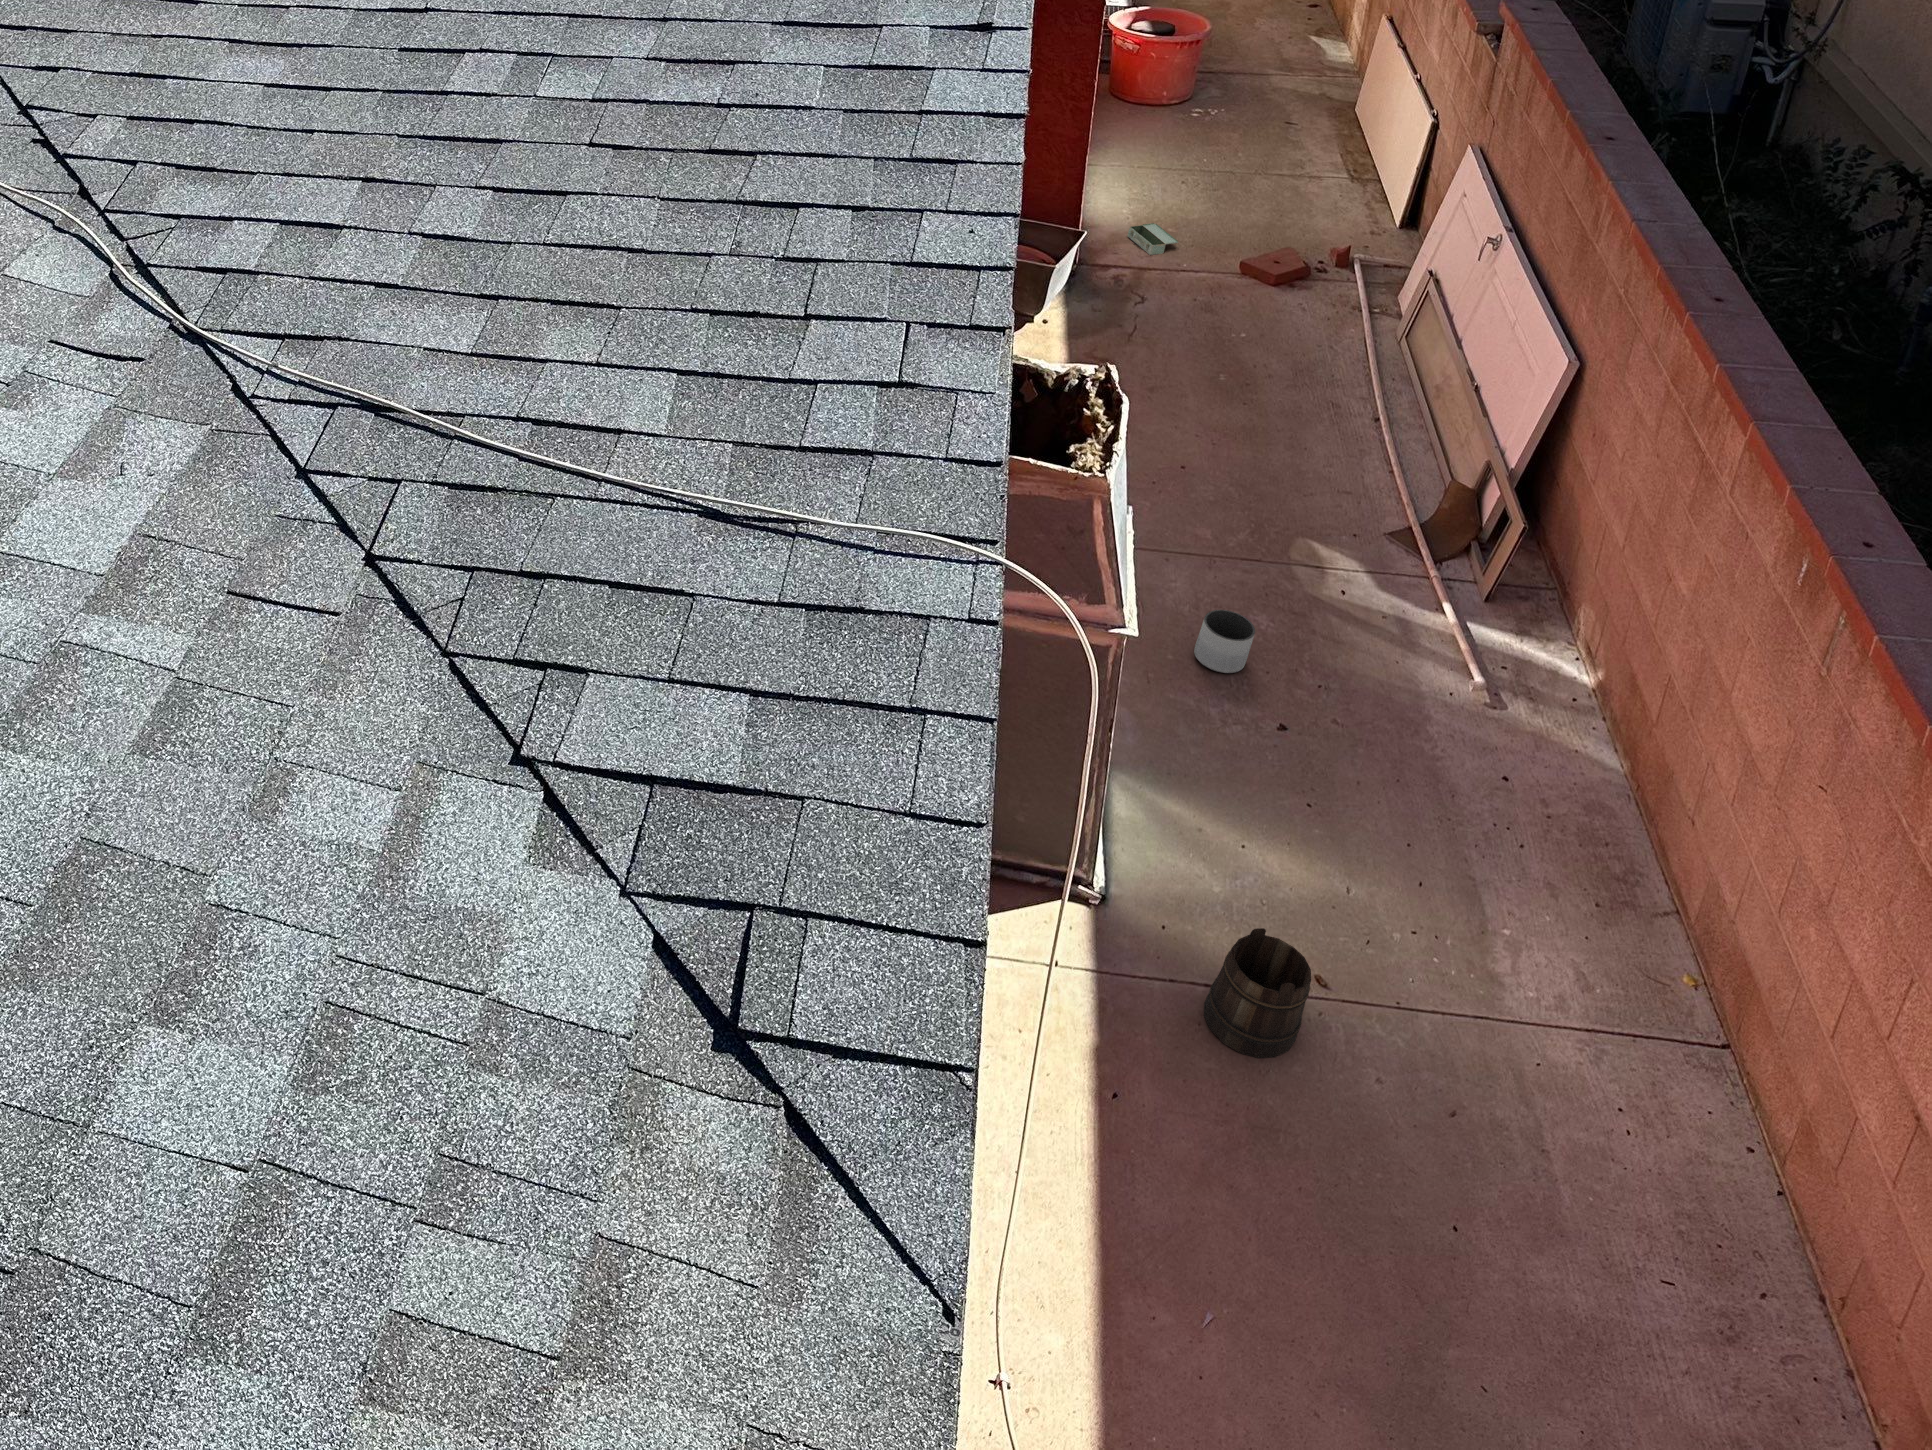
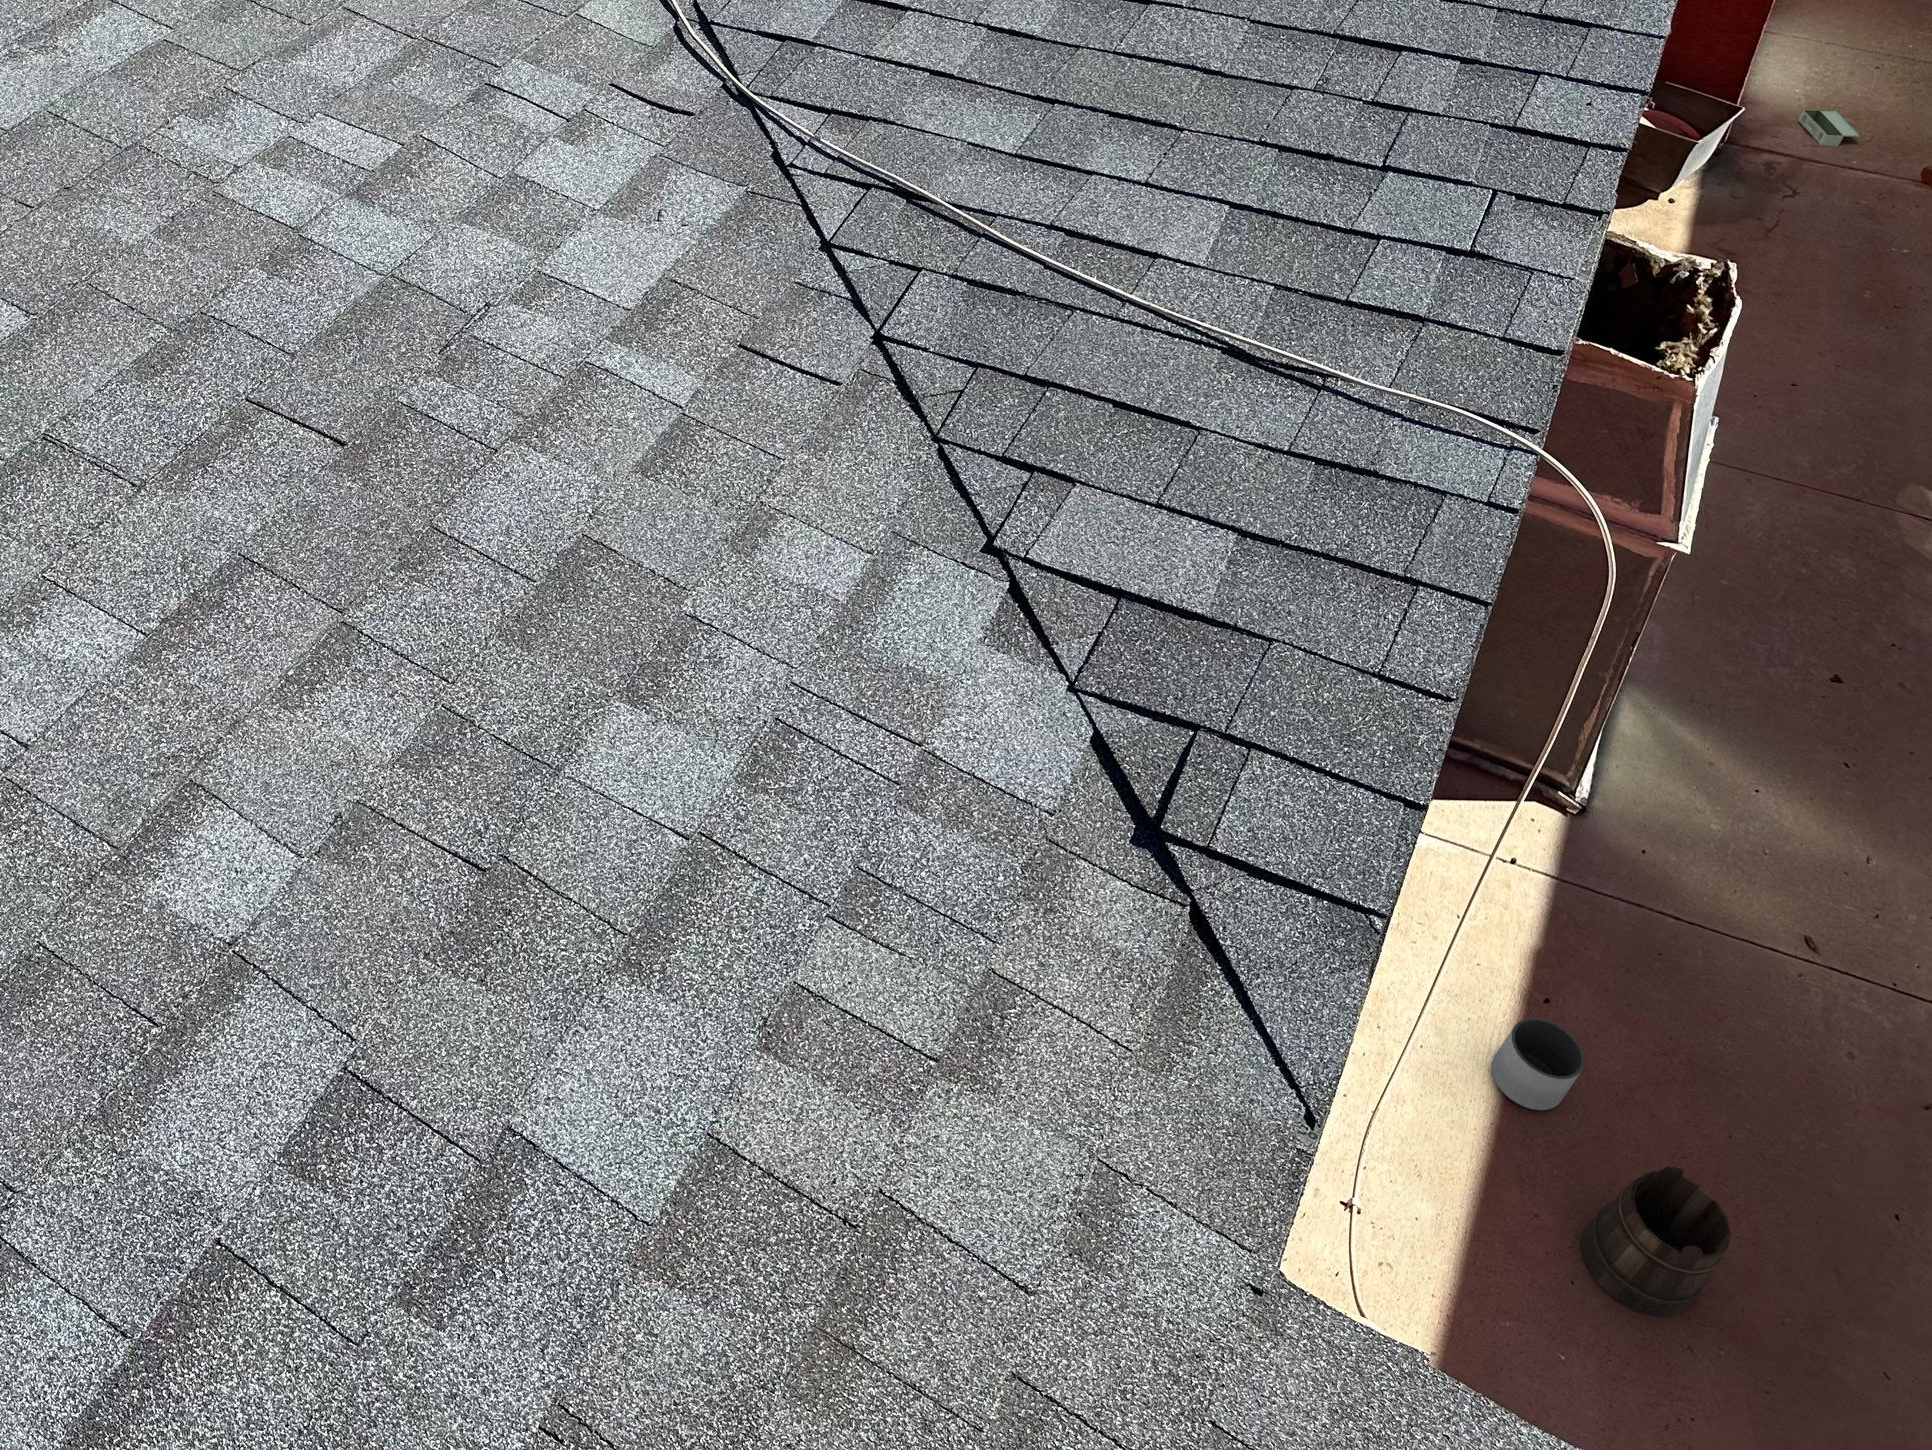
planter: present [1194,610,1255,673] -> present [1491,1018,1584,1110]
bucket: present [1204,928,1311,1058] -> present [1581,1166,1731,1317]

